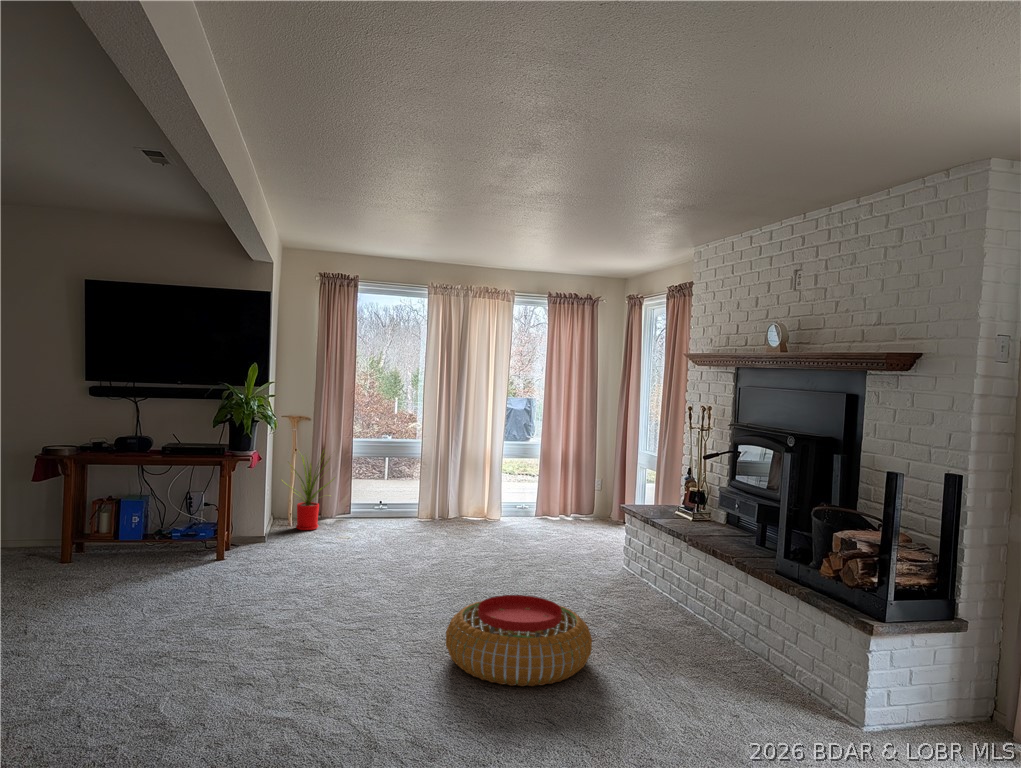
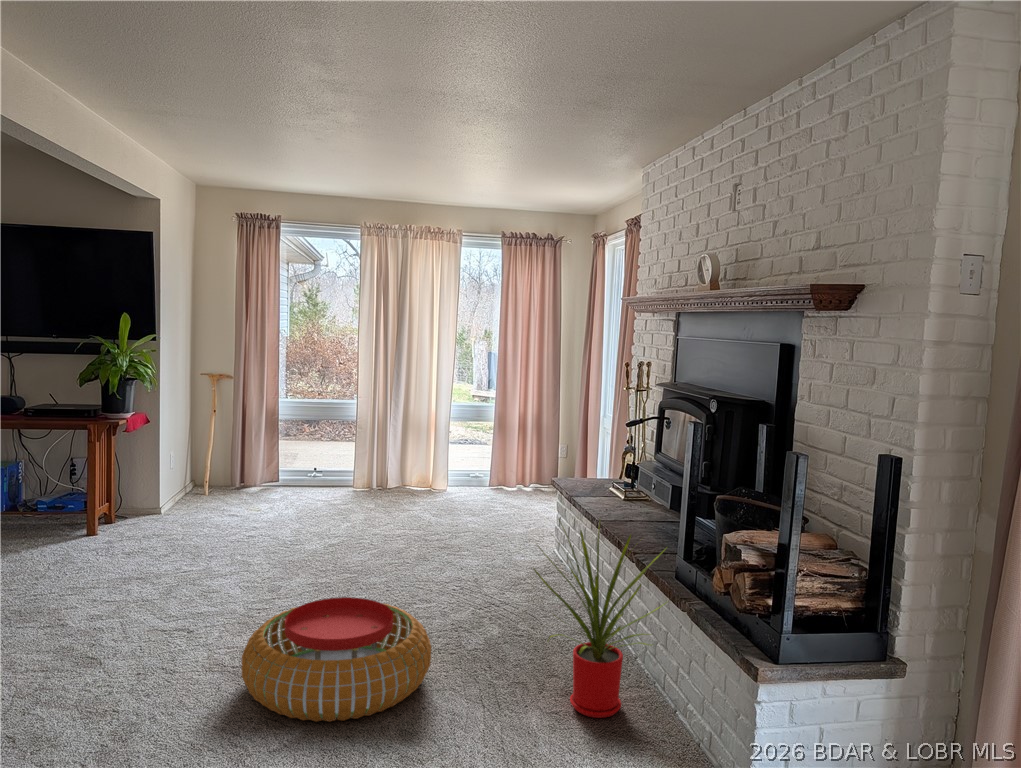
house plant: present [292,457,334,530] -> present [534,521,667,718]

